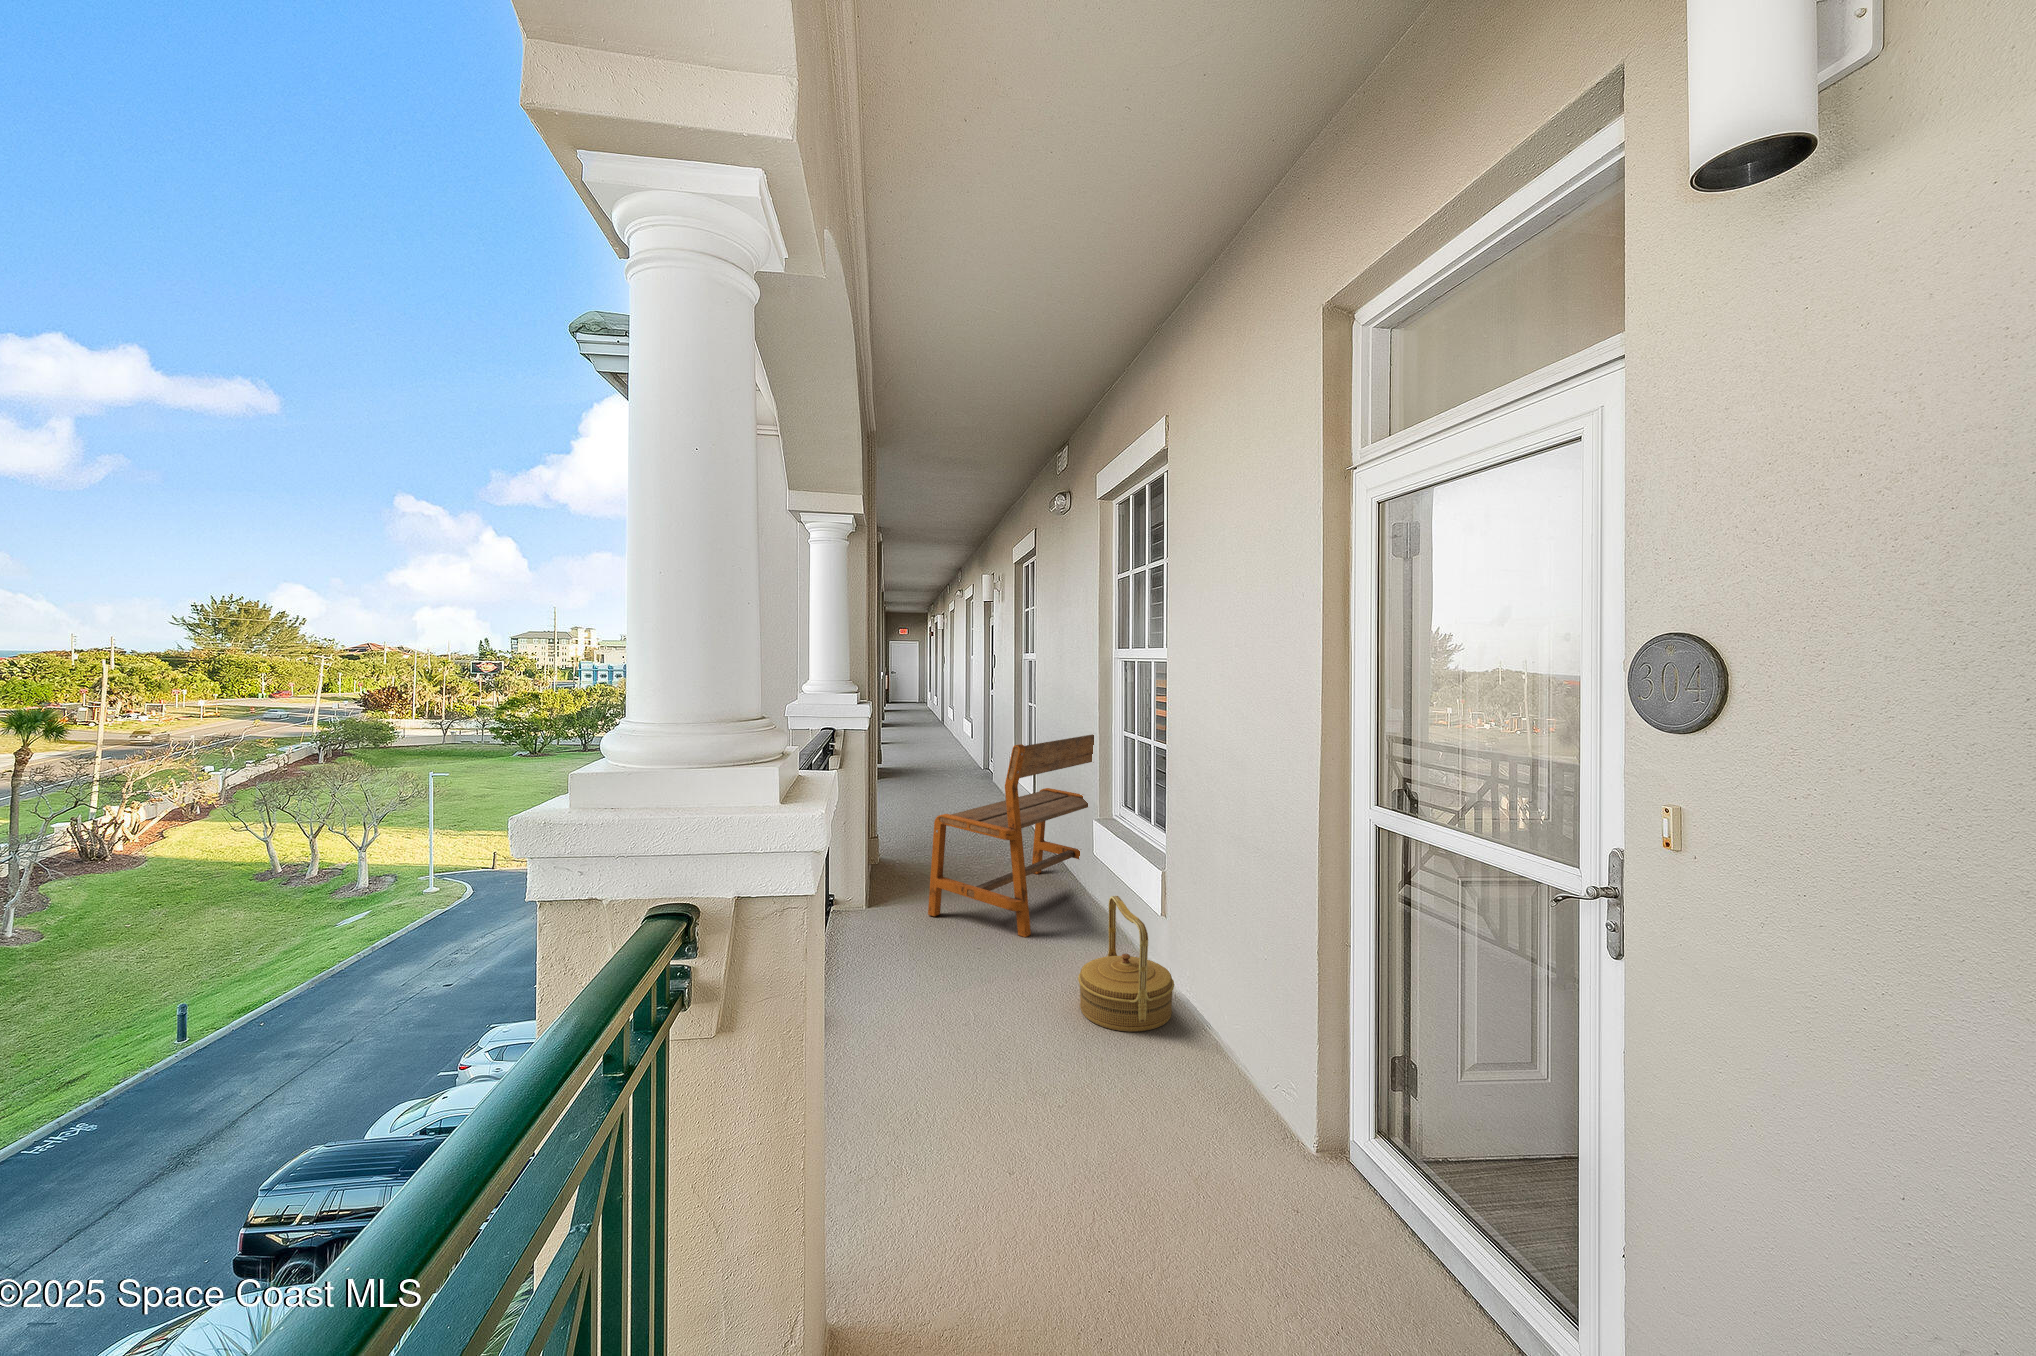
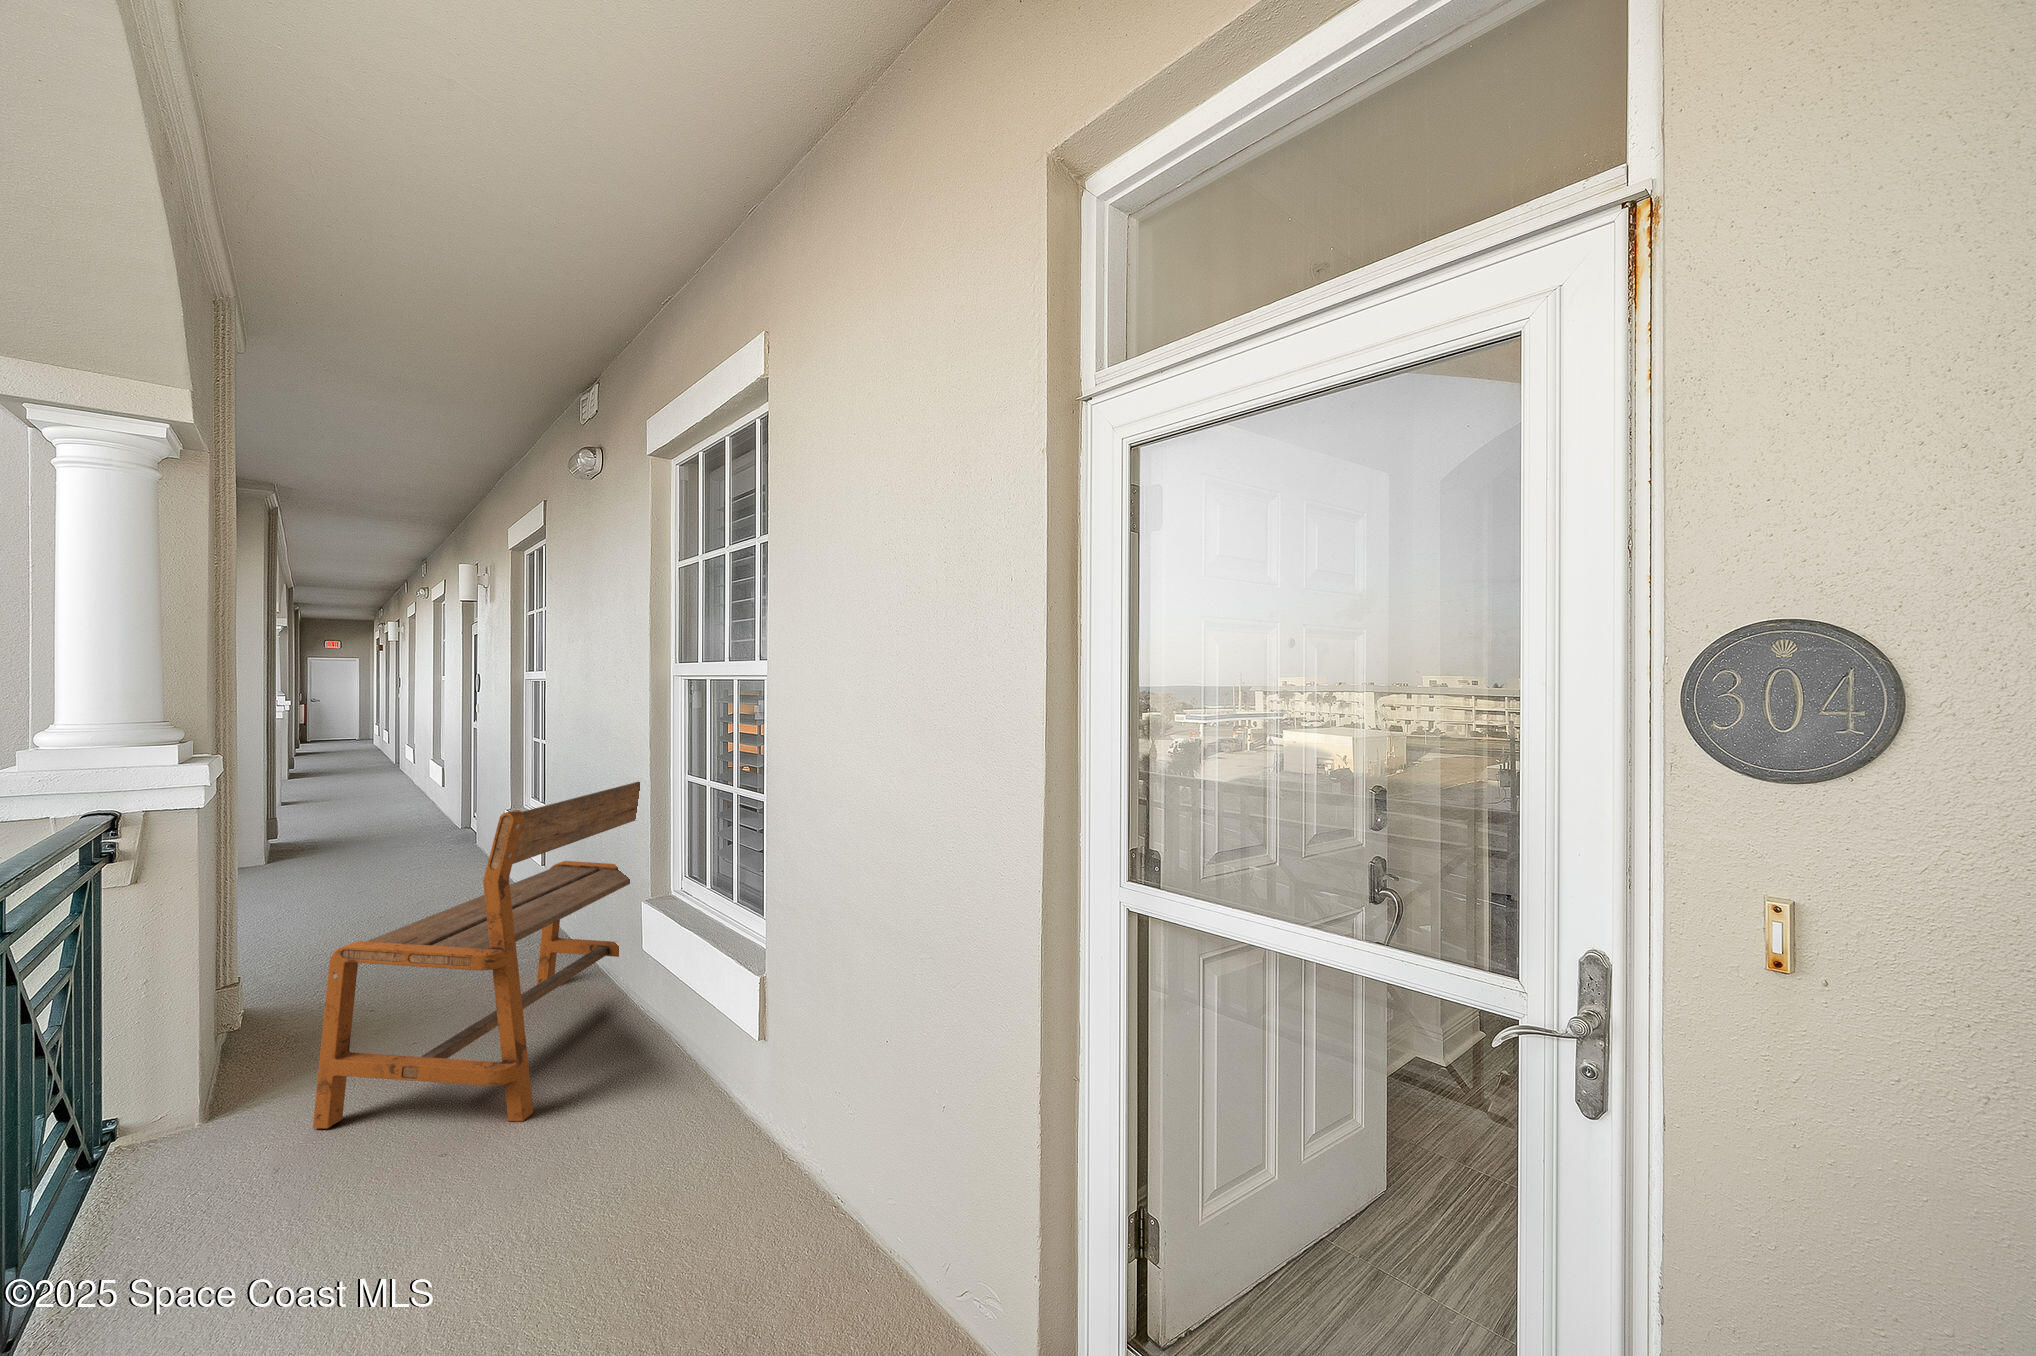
woven basket: present [1078,896,1174,1032] -> none [626,1037,789,1280]

